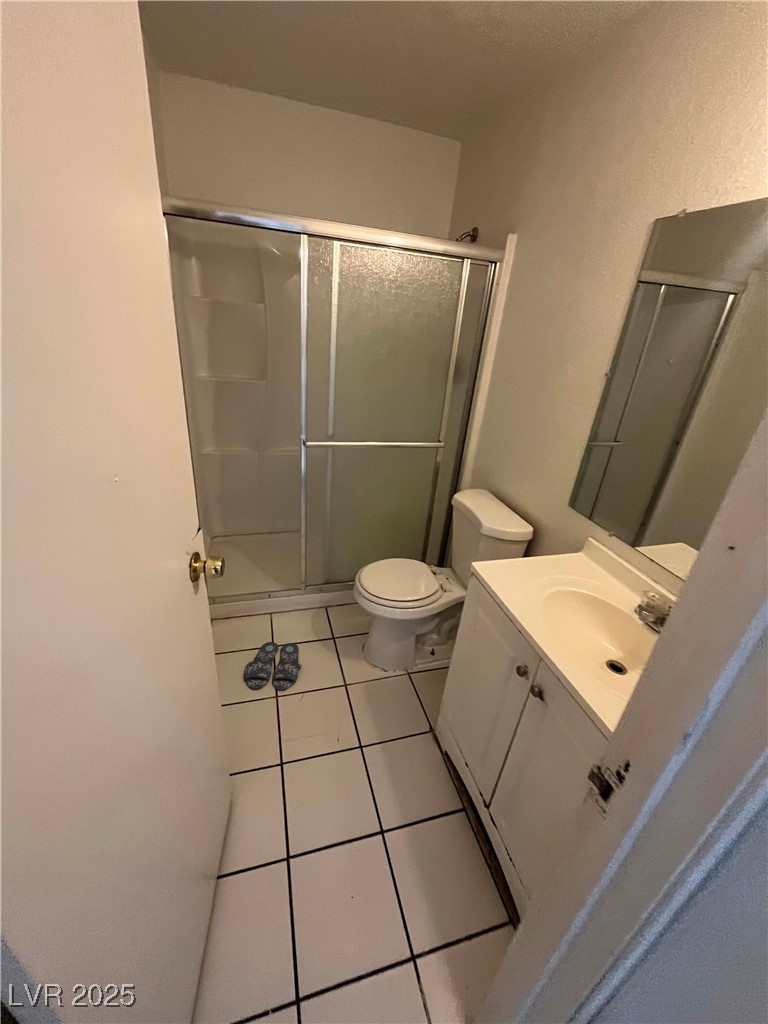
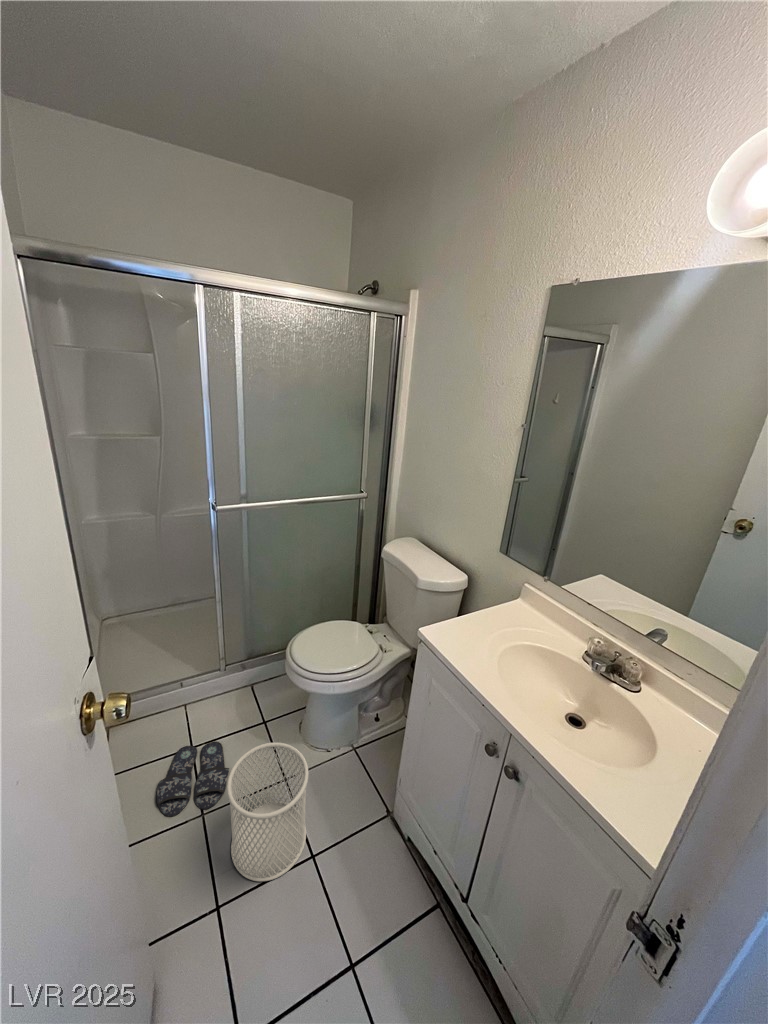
wastebasket: none [295,646,362,753] -> present [227,743,308,881]

